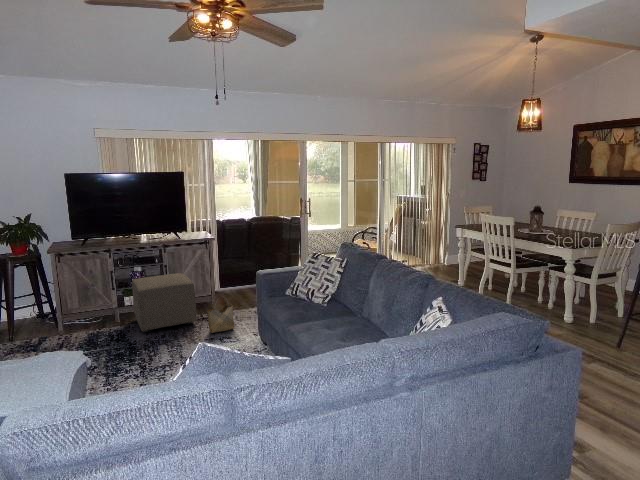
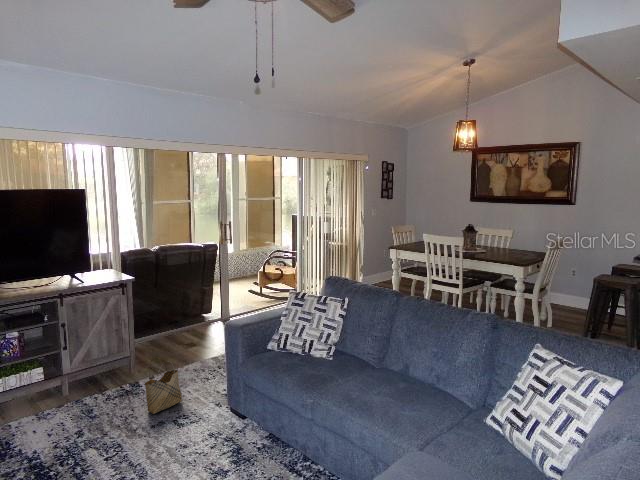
ottoman: present [132,273,197,332] -> none [9,332,122,432]

